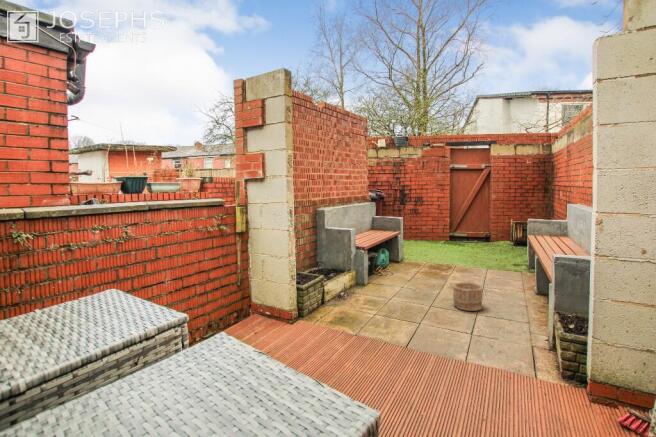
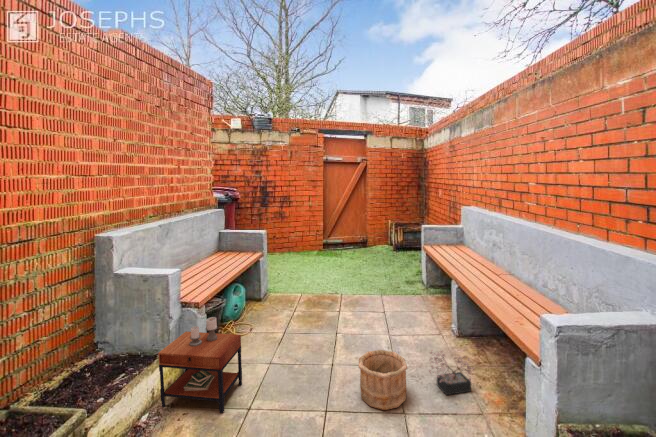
side table: none [346,255,386,301] -> present [158,317,242,413]
decorative plant: none [500,285,534,313] -> present [429,351,474,395]

